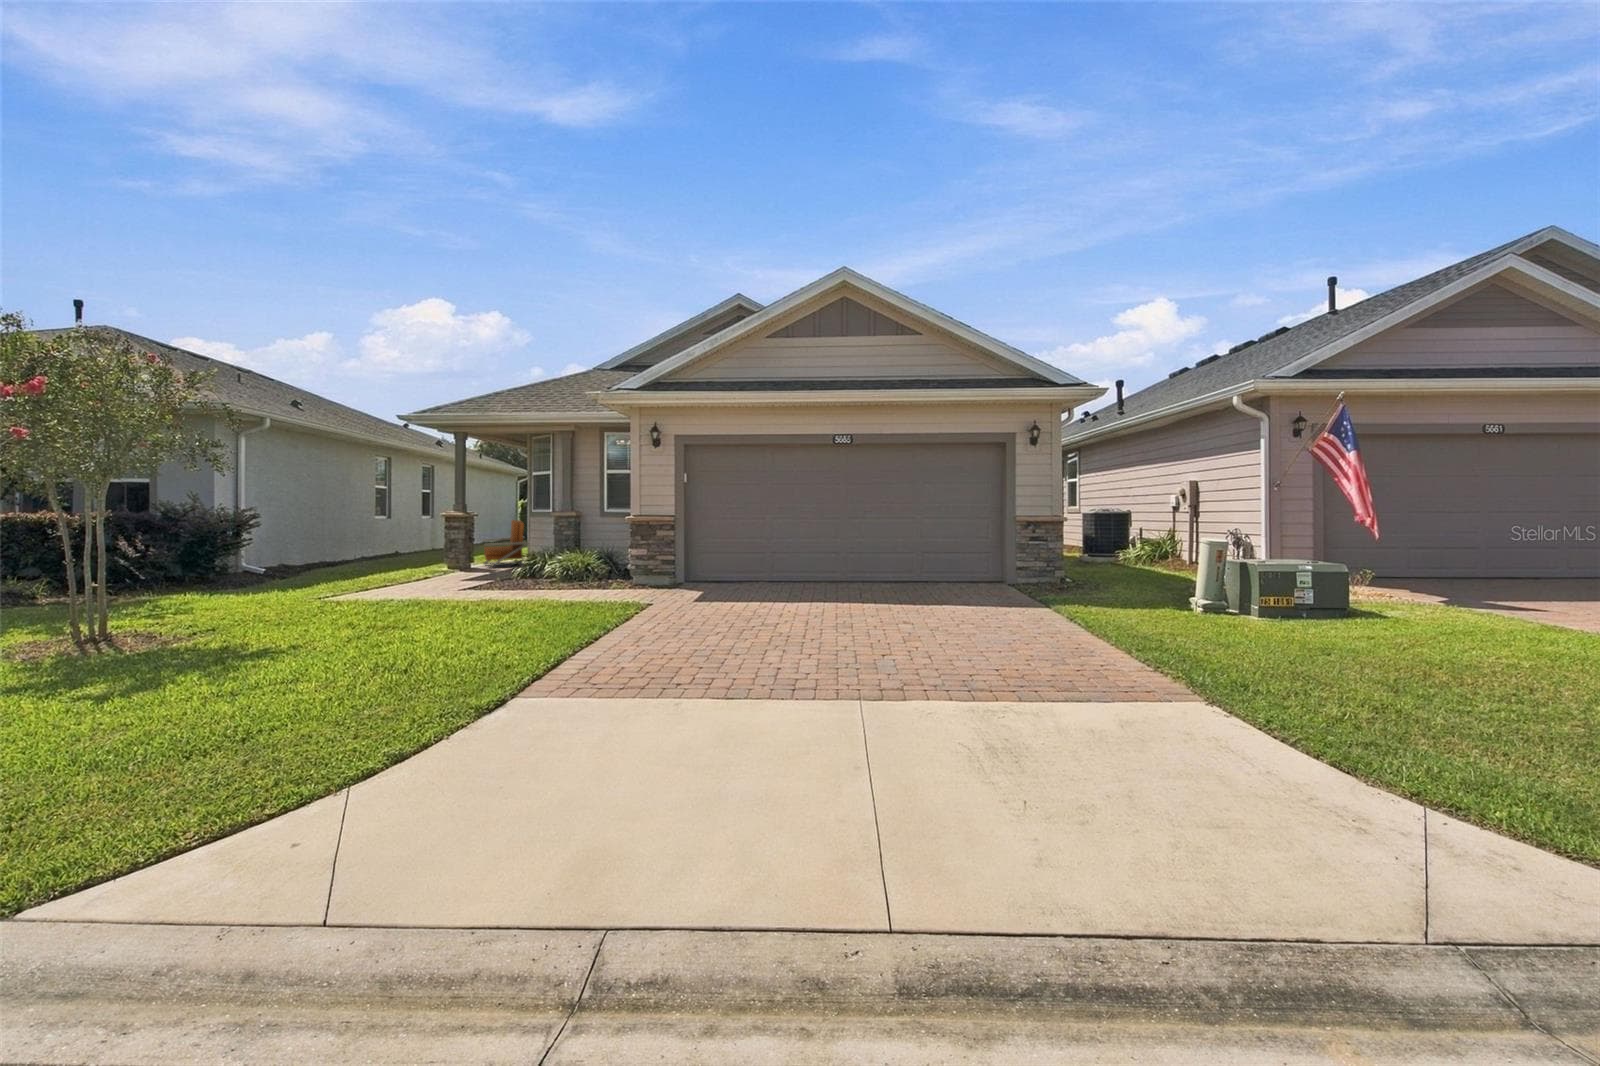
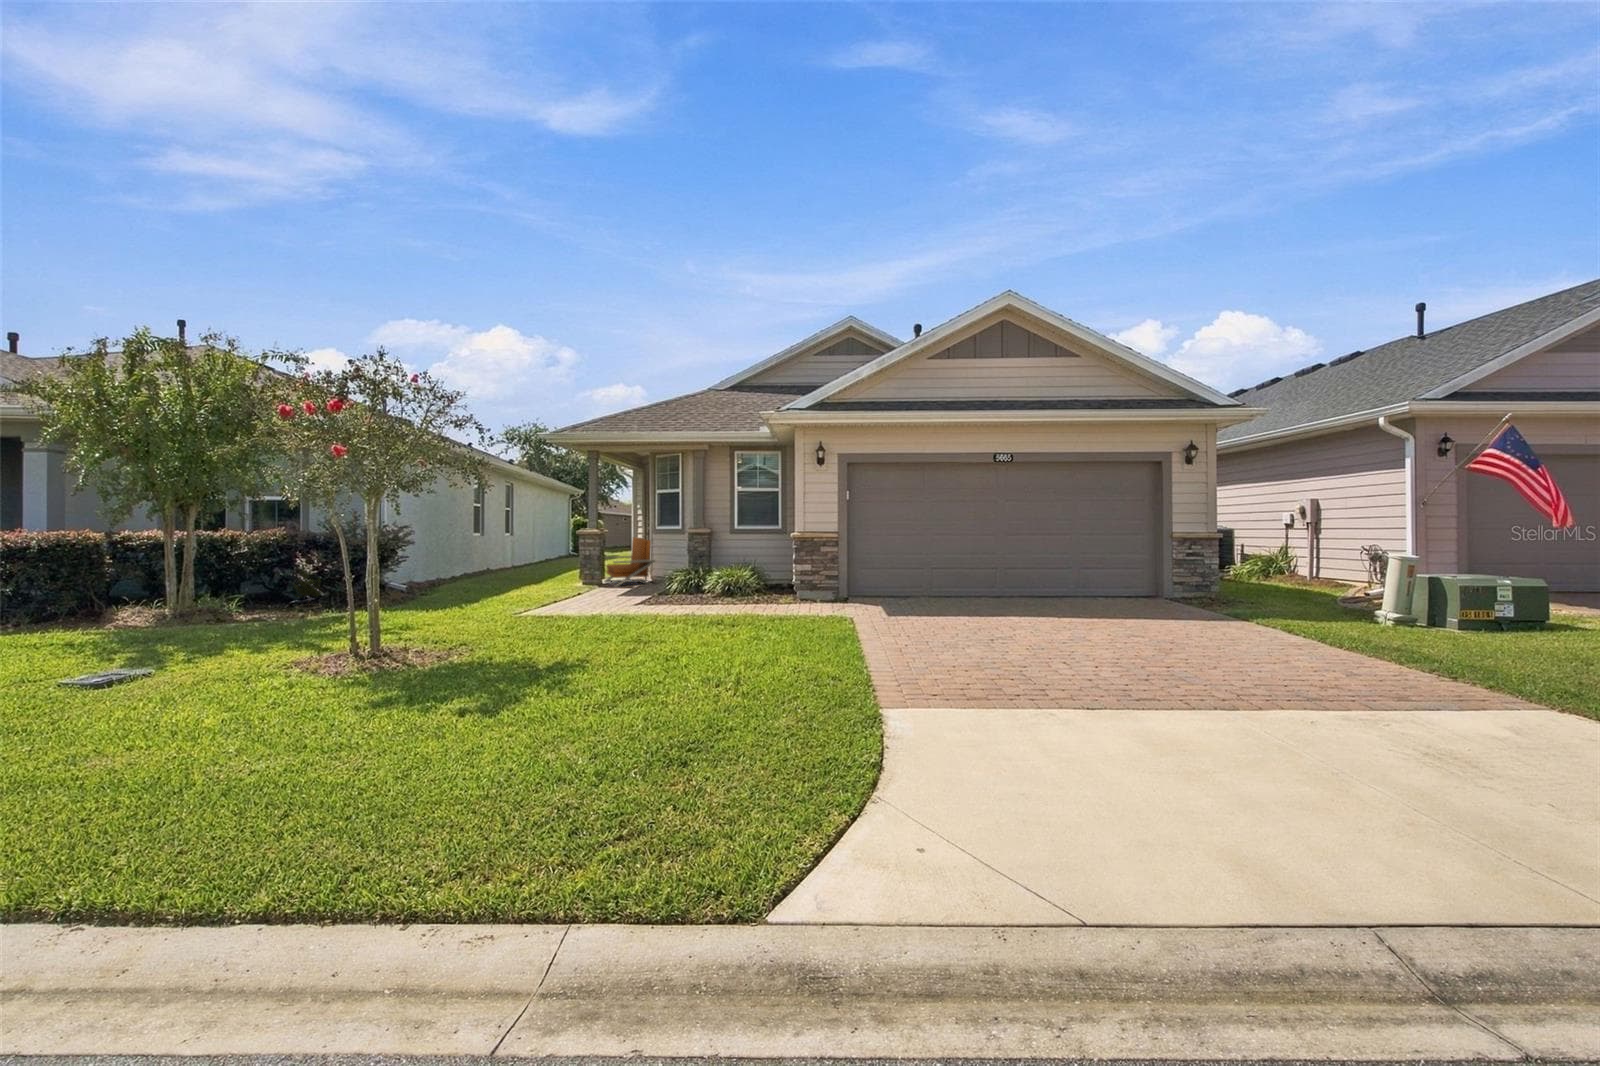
potted tree: none [126,550,164,591] -> present [294,569,322,609]

